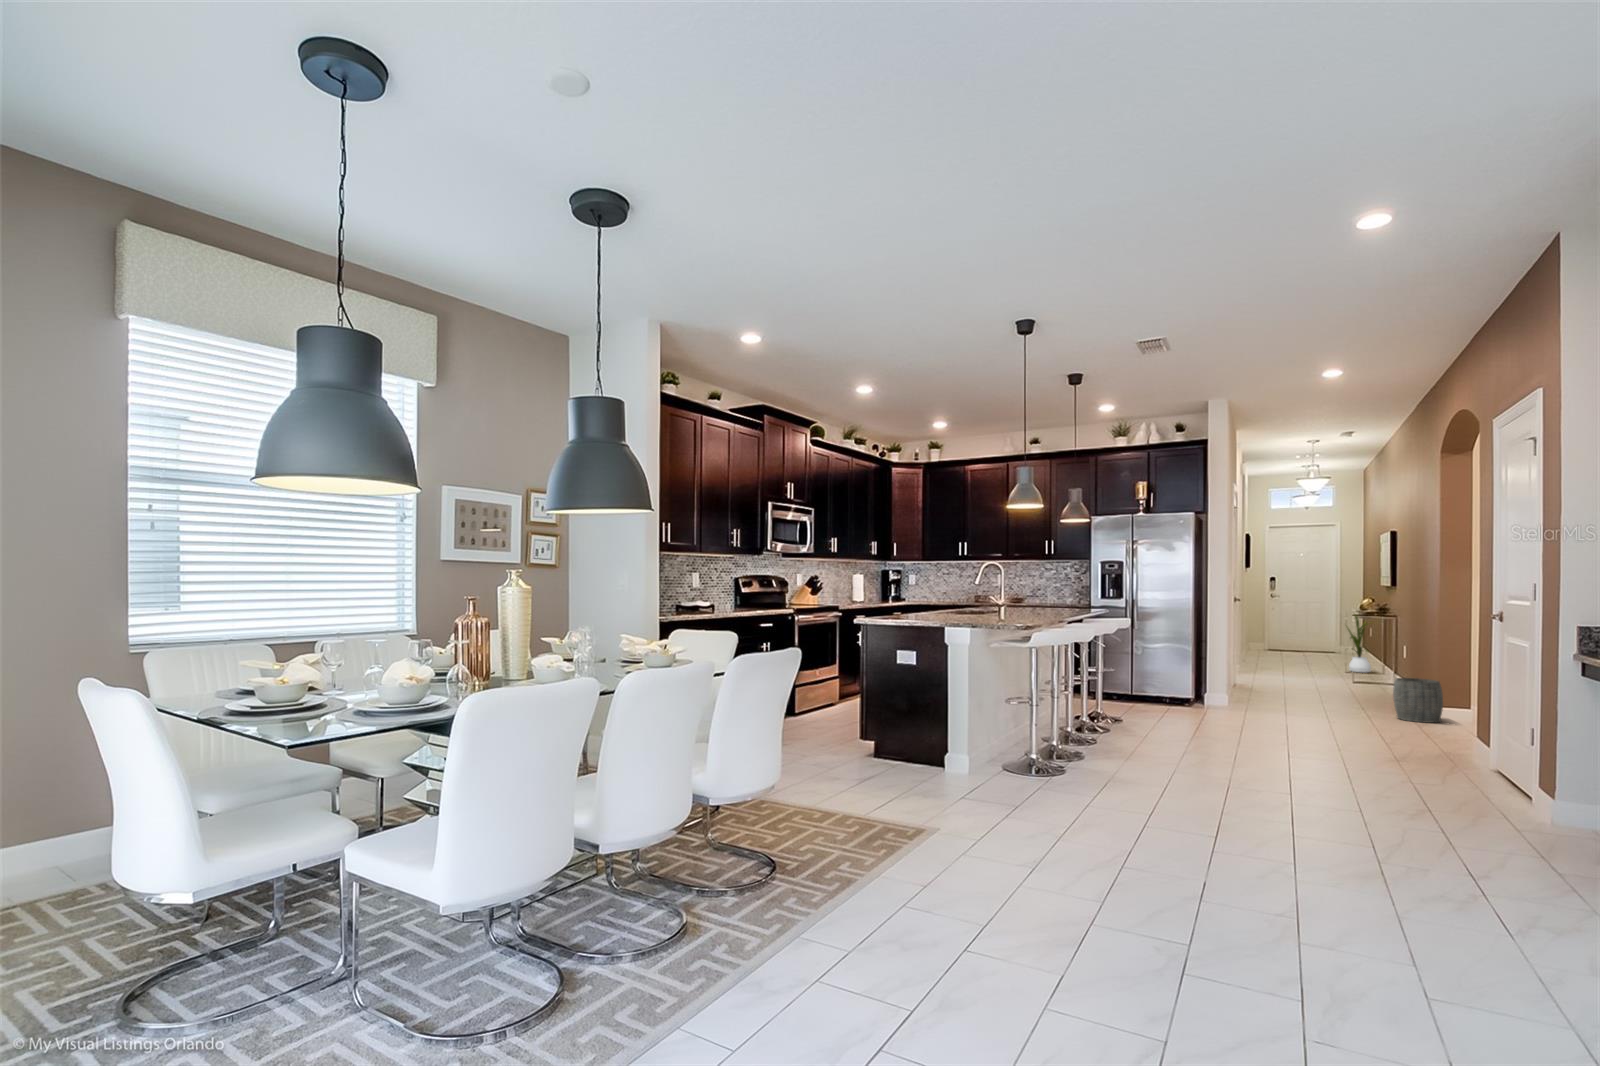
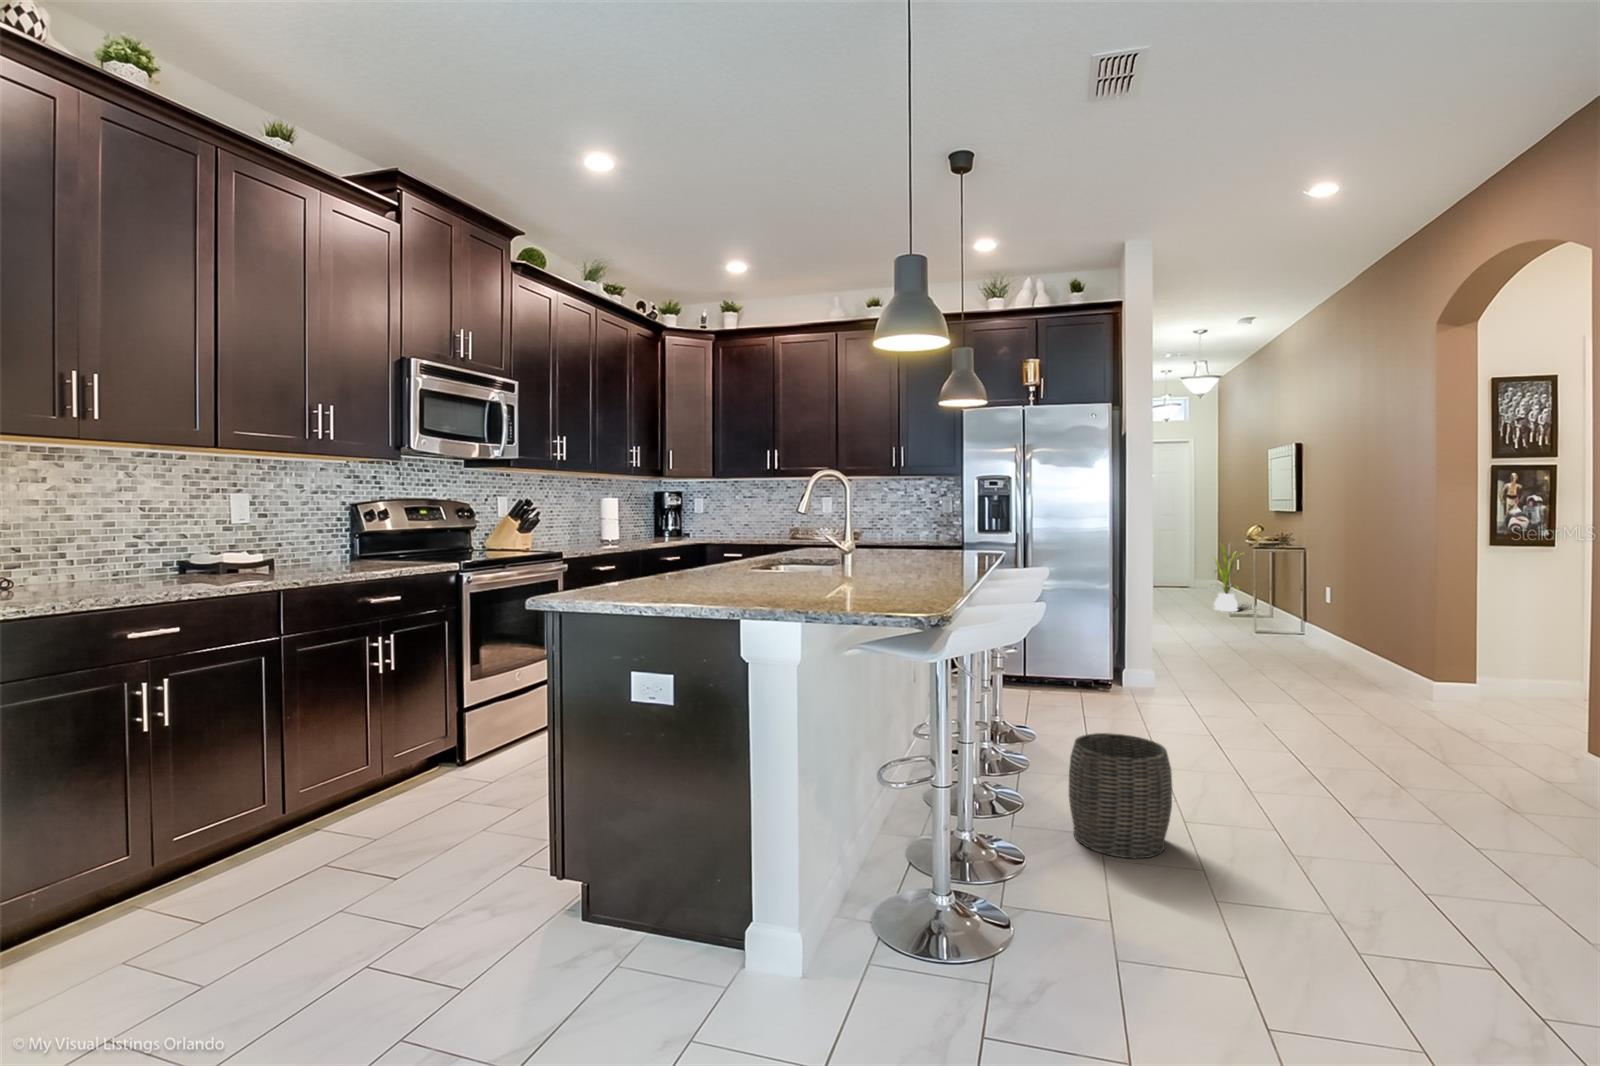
woven basket: present [1393,678,1443,723] -> present [1069,733,1172,858]

